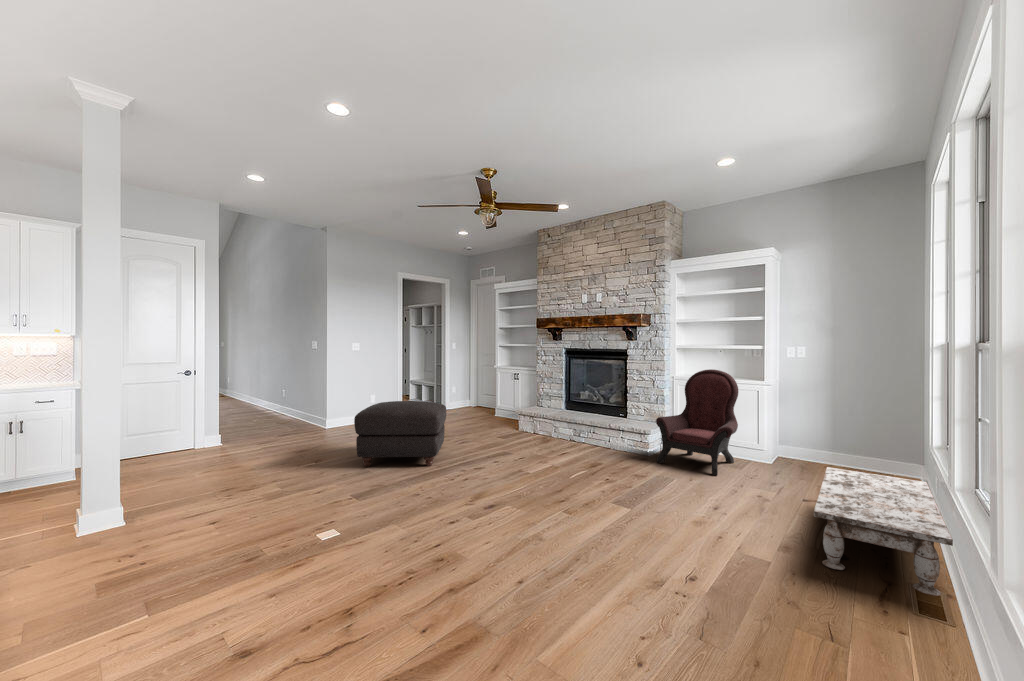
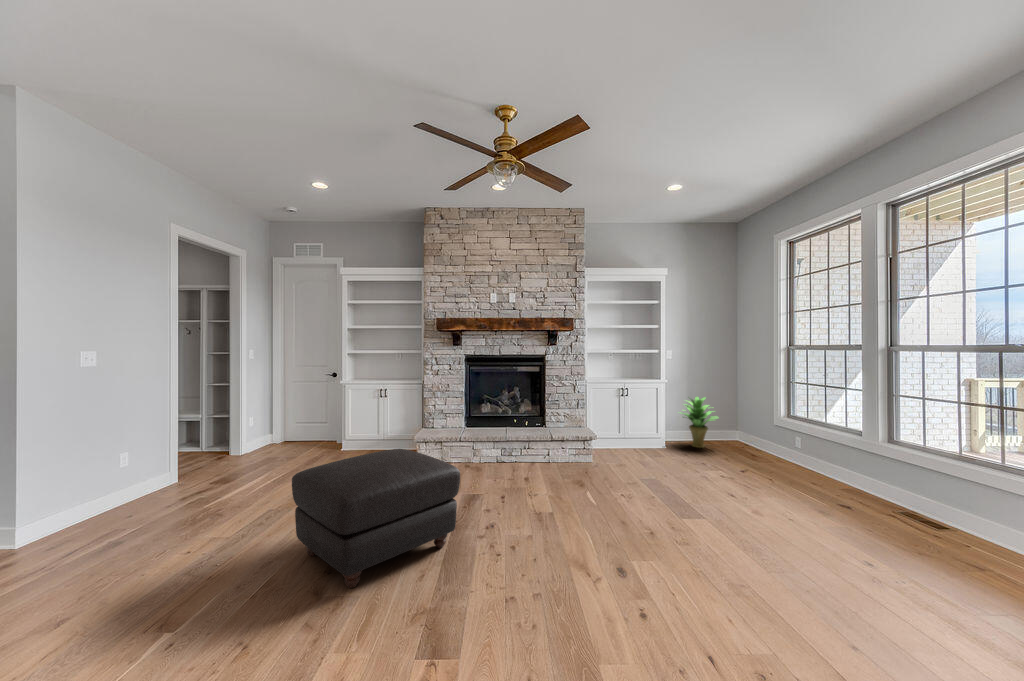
armchair: present [656,369,738,475] -> none [604,373,676,468]
potted plant: none [795,405,856,473] -> present [682,397,717,448]
coffee table: present [814,467,953,596] -> none [757,444,918,521]

